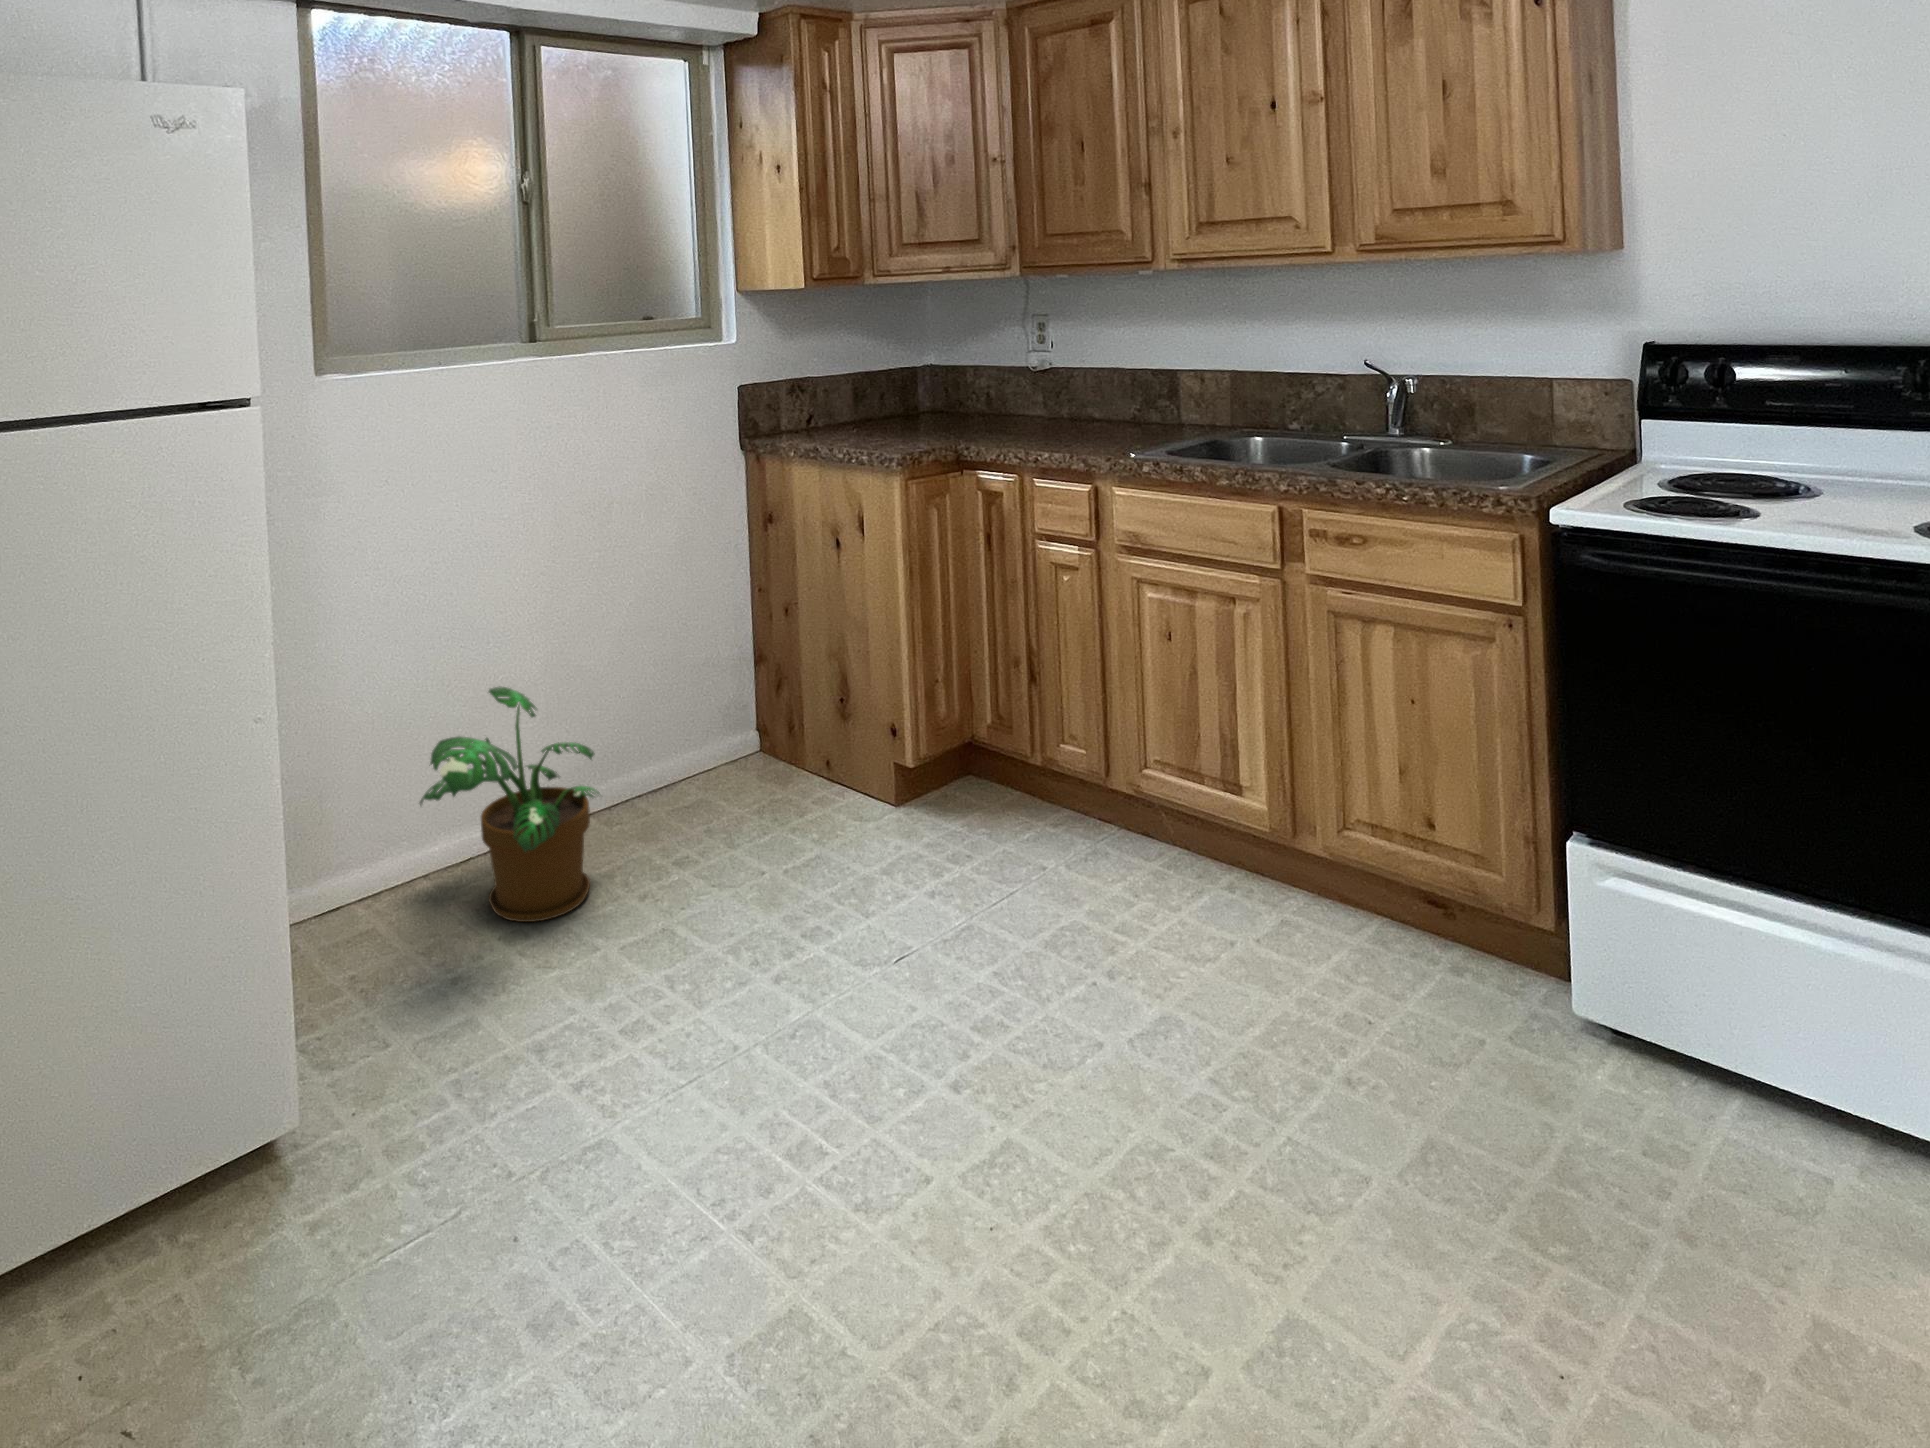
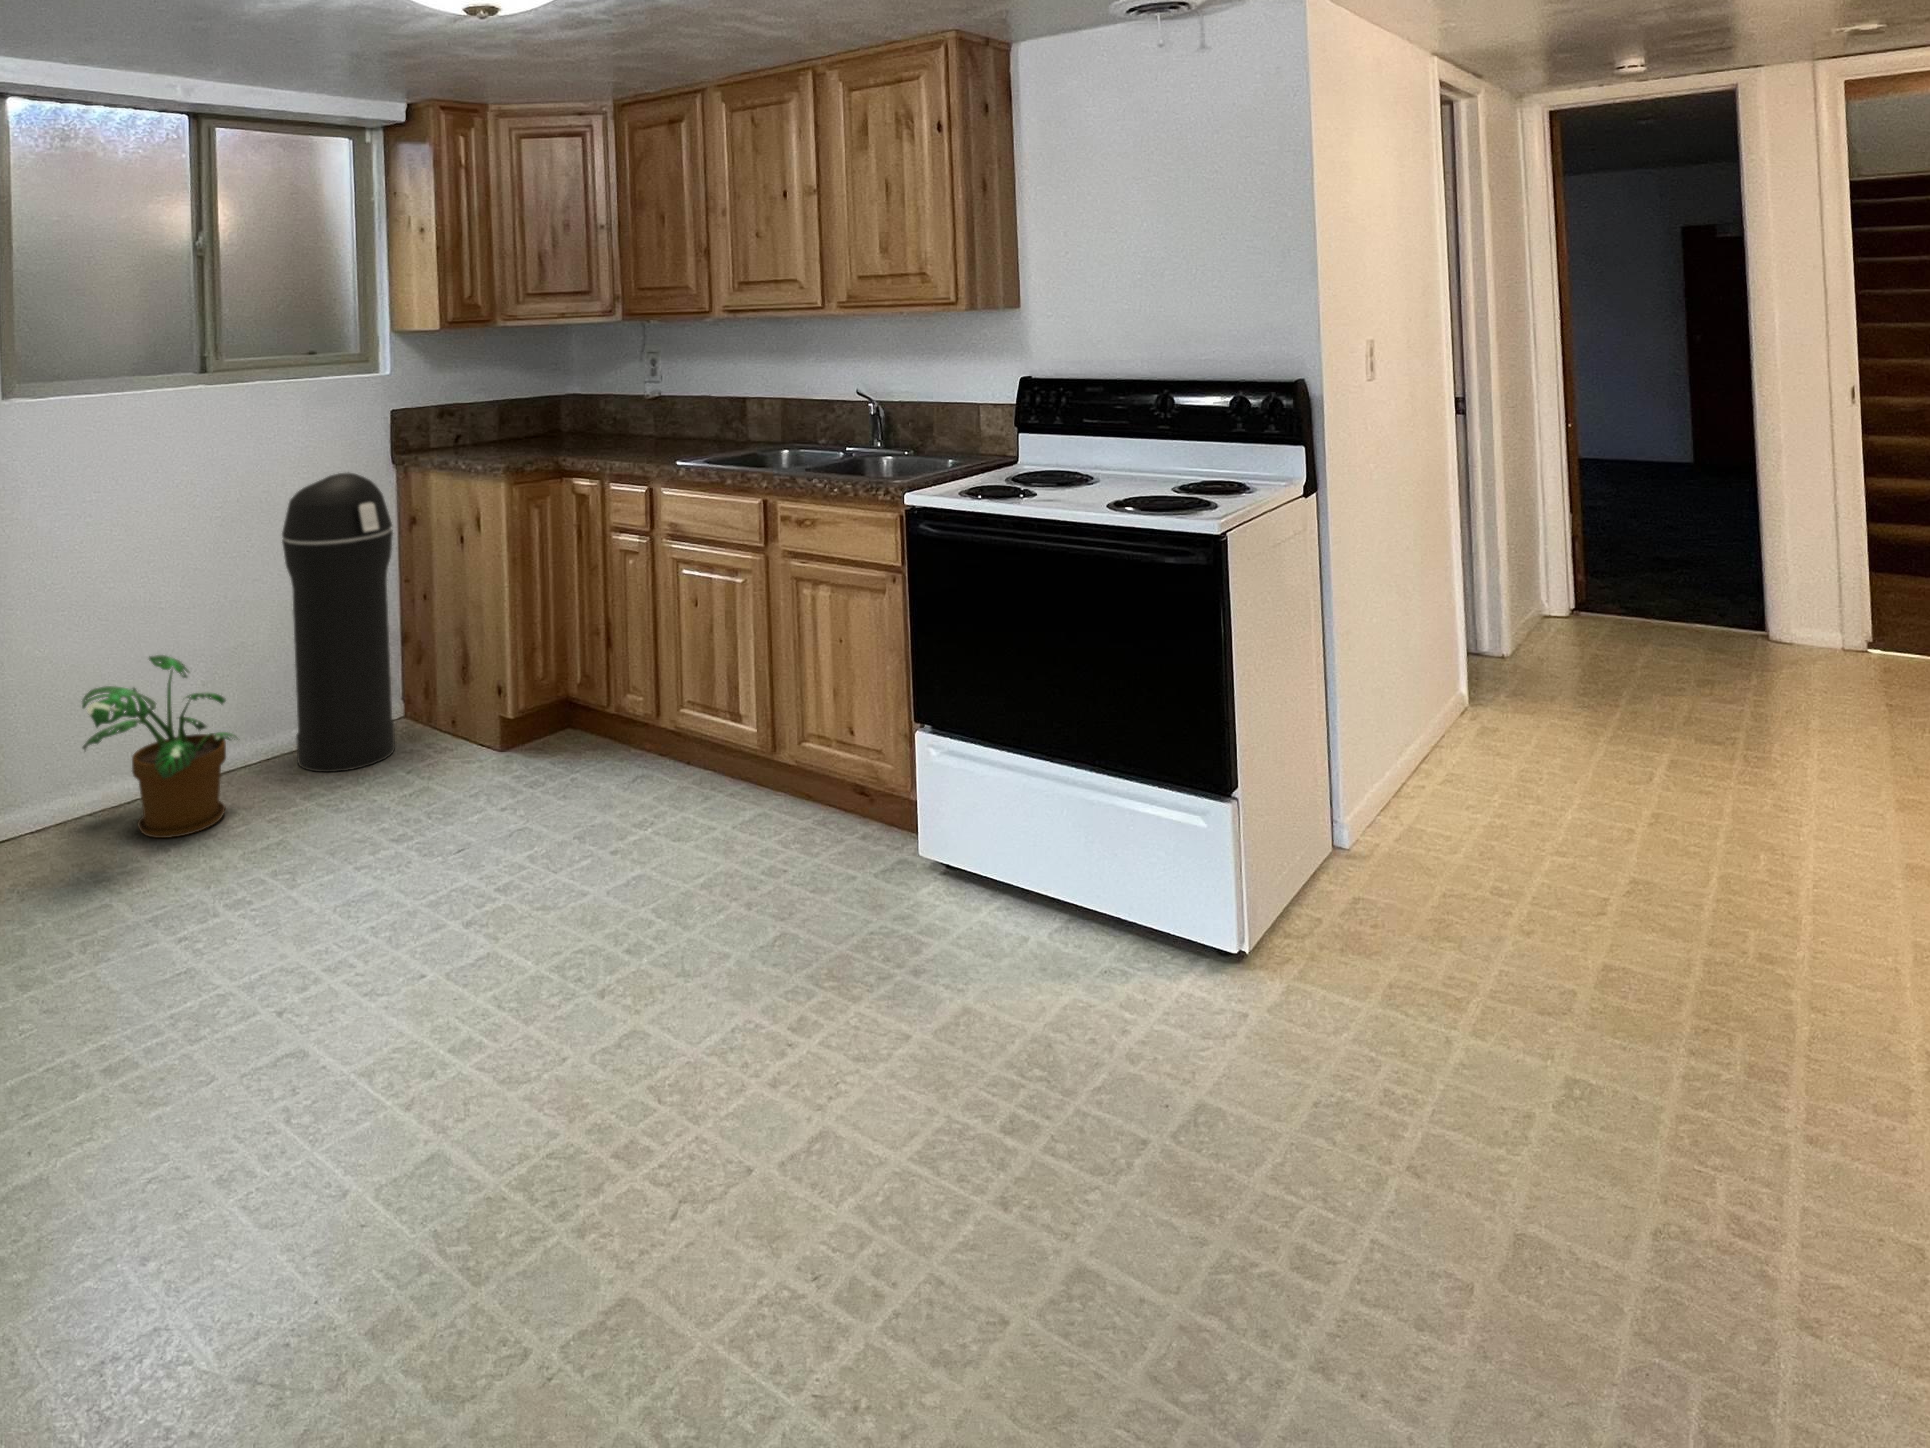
trash can: none [631,464,768,830] -> present [282,472,395,772]

